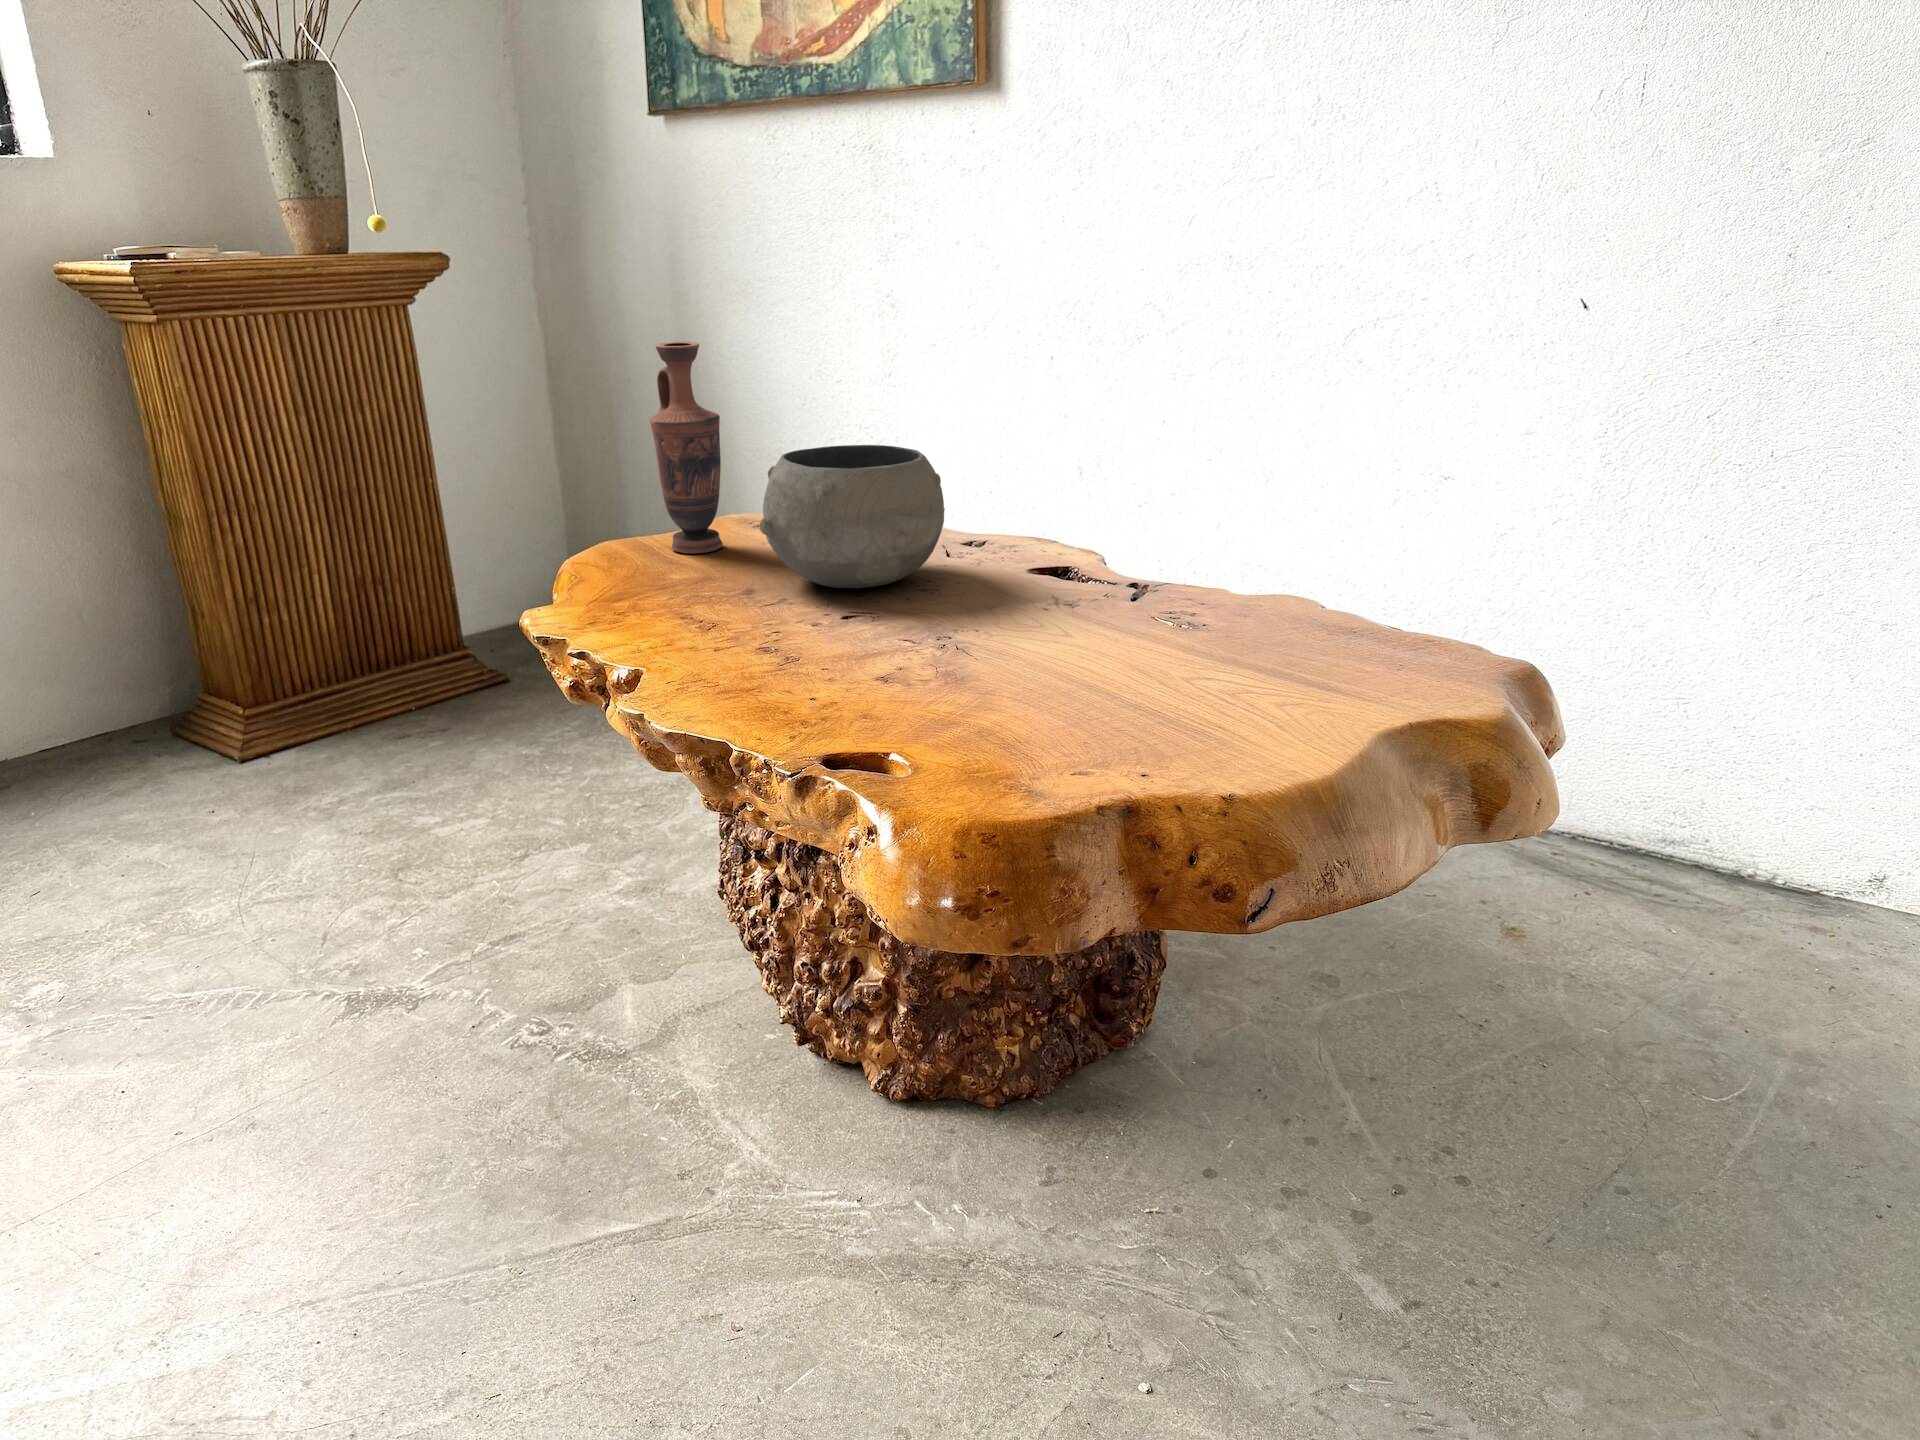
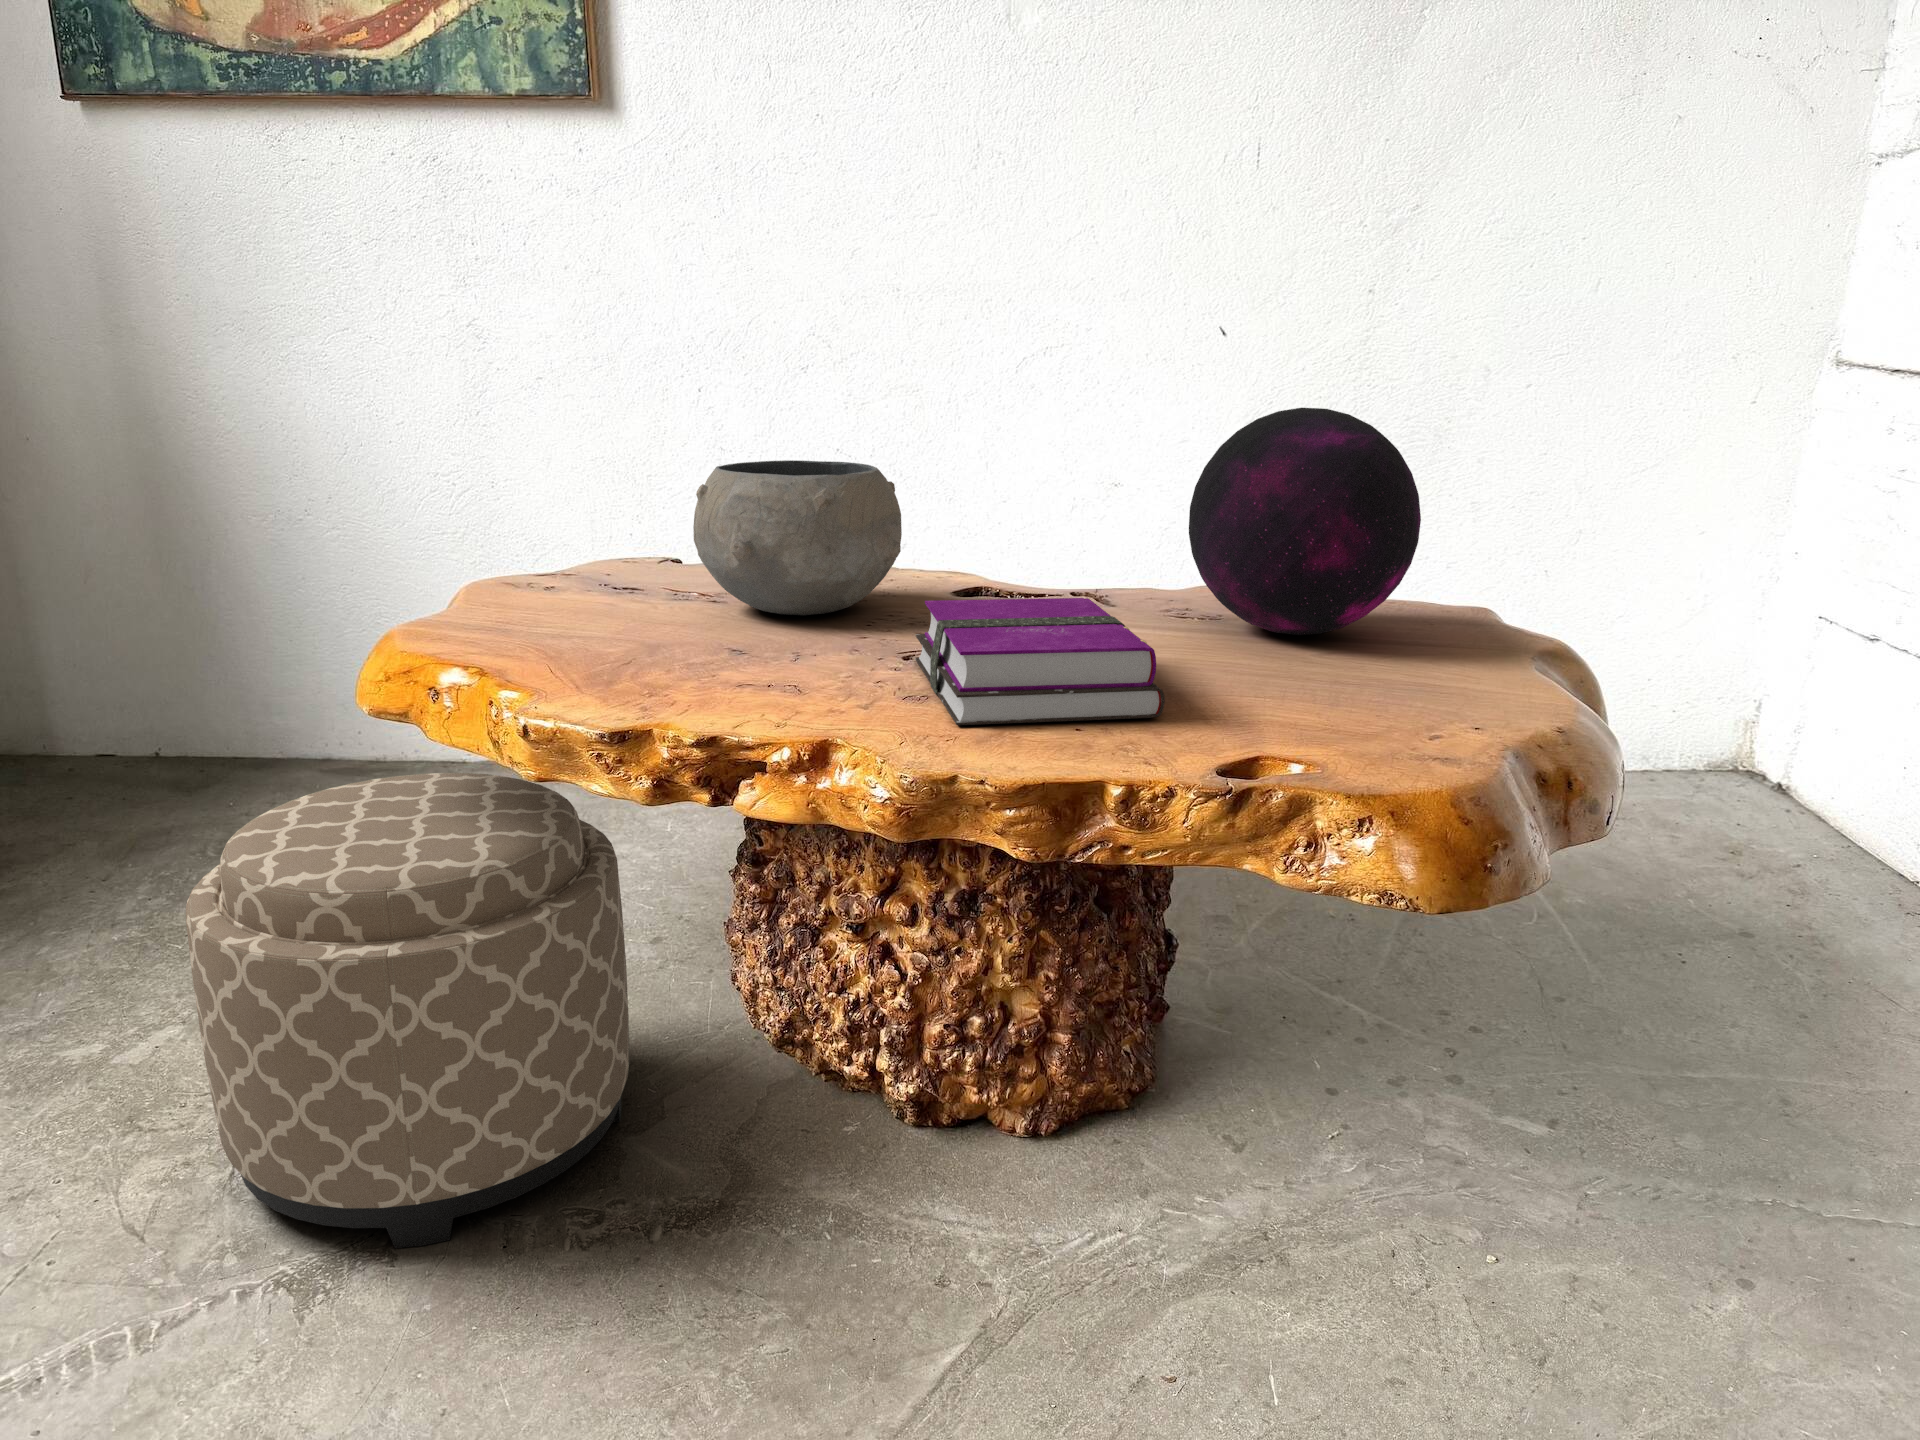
vase: present [650,342,723,553] -> none [486,347,575,607]
decorative orb: none [1110,436,1360,682] -> present [1189,408,1421,635]
hardback book: none [691,596,962,740] -> present [915,598,1165,725]
ottoman: none [345,670,668,1006] -> present [186,773,629,1248]

